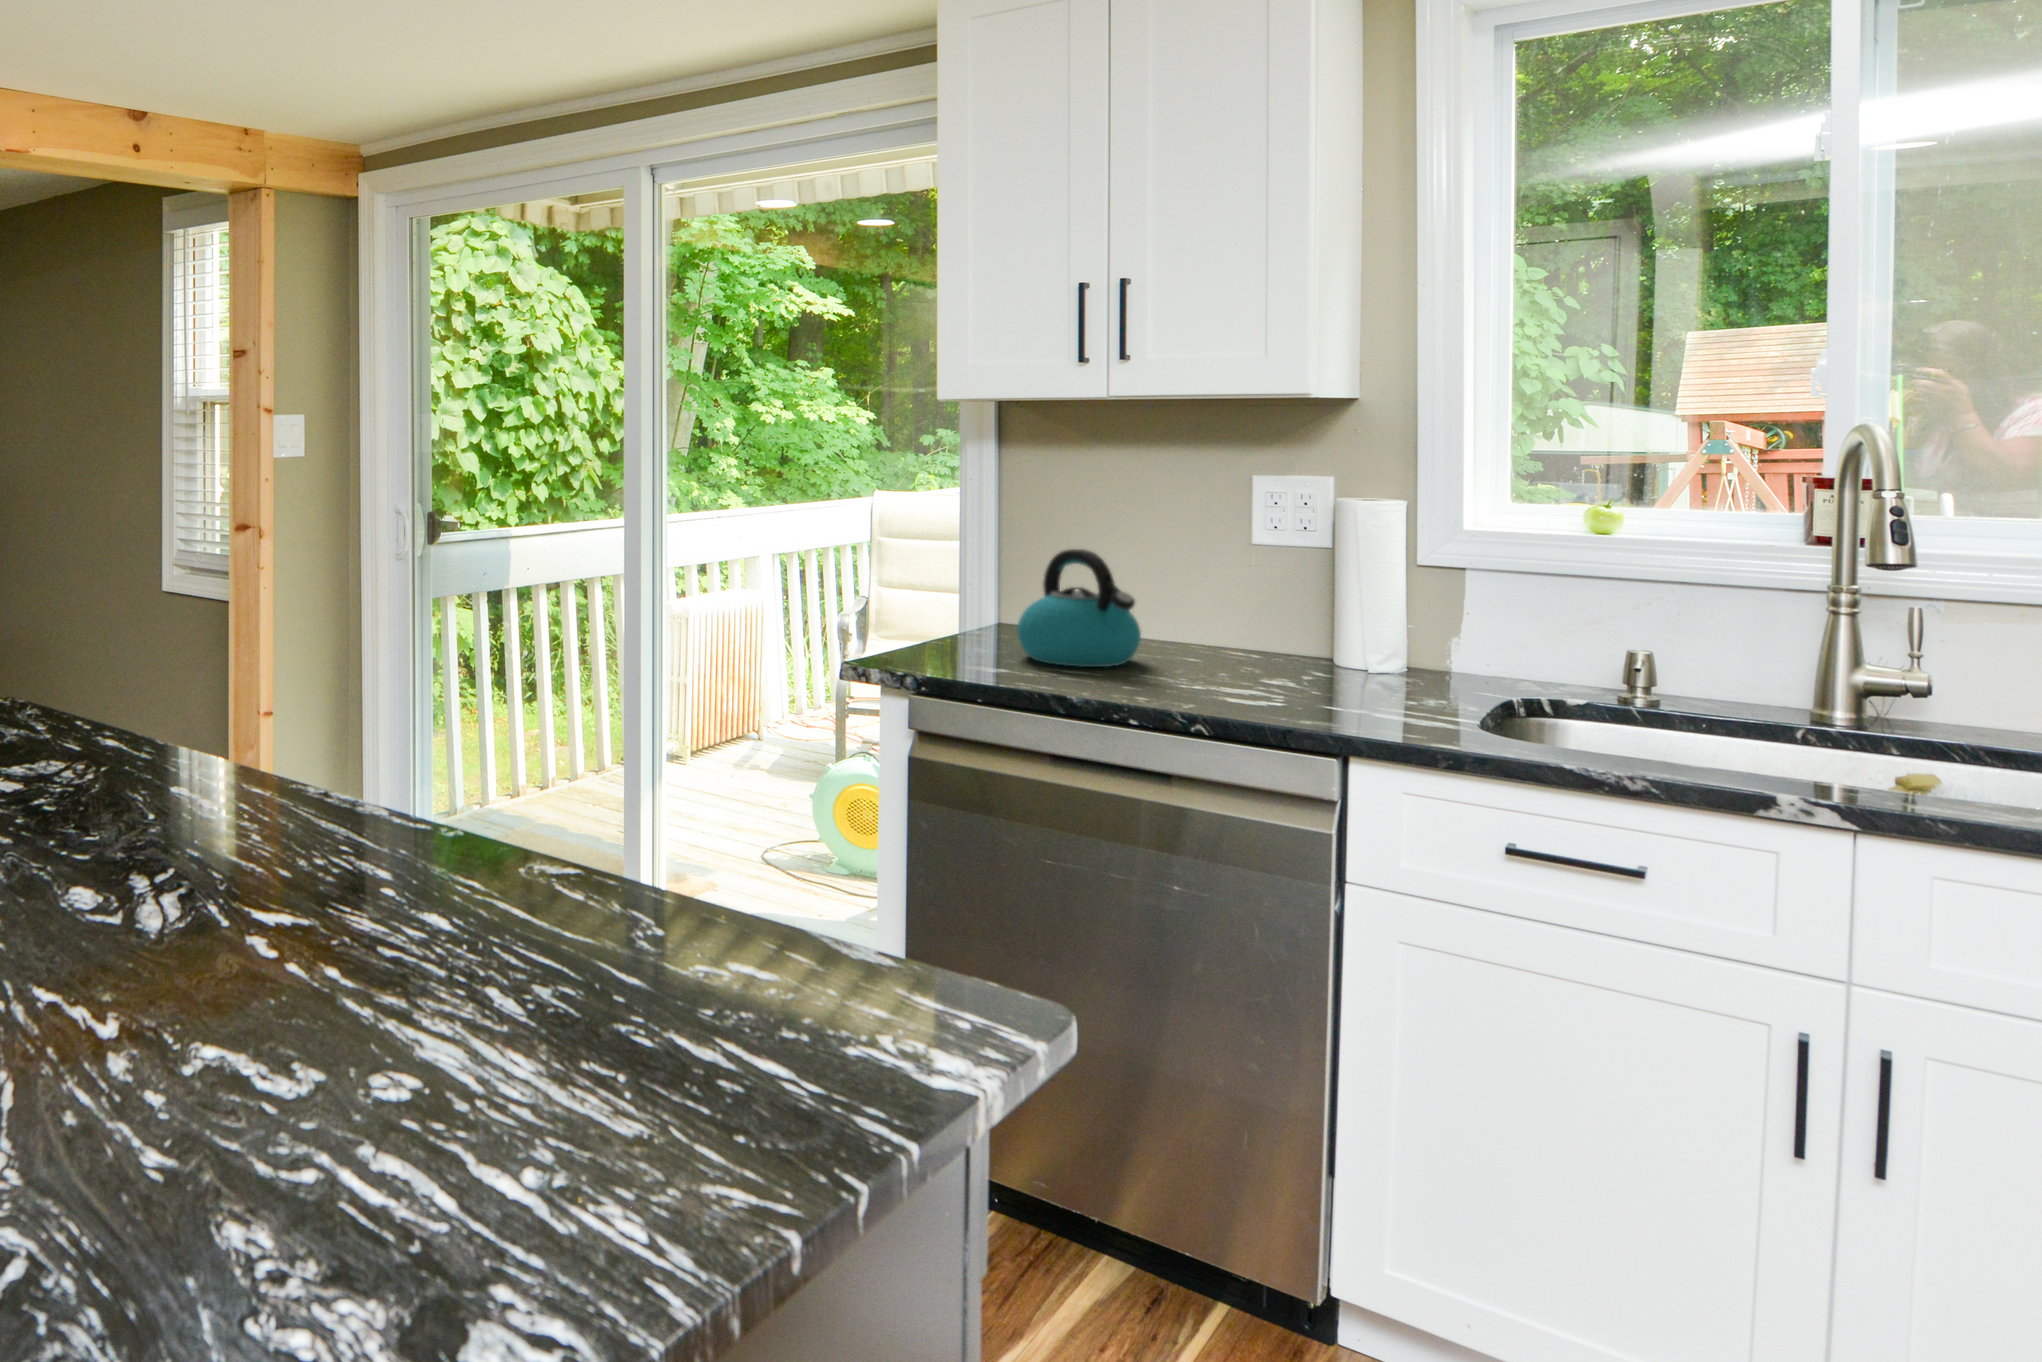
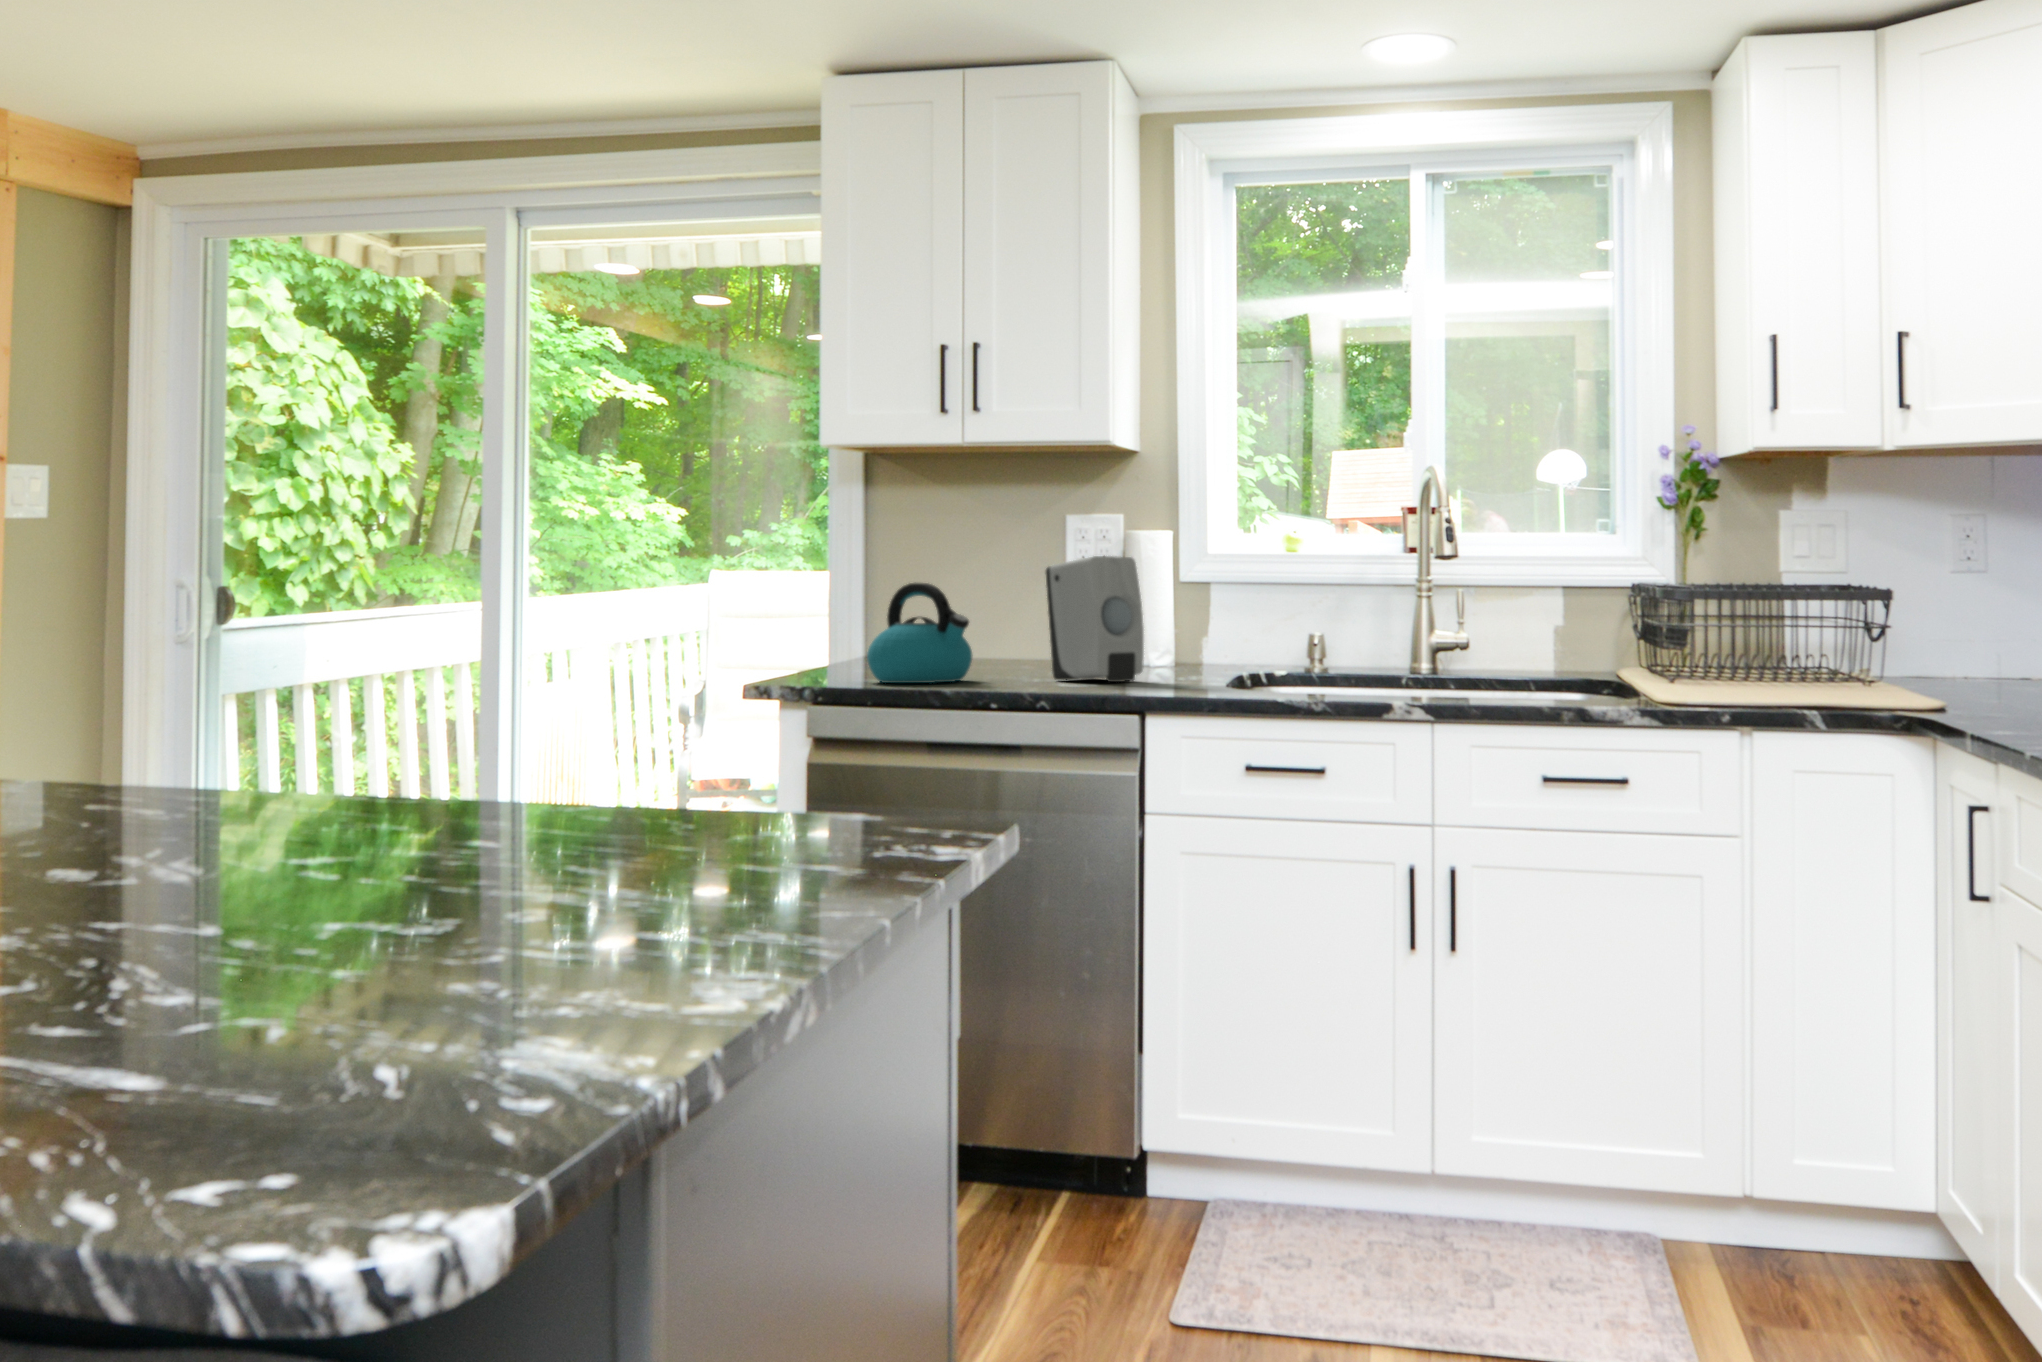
soap dispenser: none [1237,535,1367,691] -> present [1046,556,1144,682]

